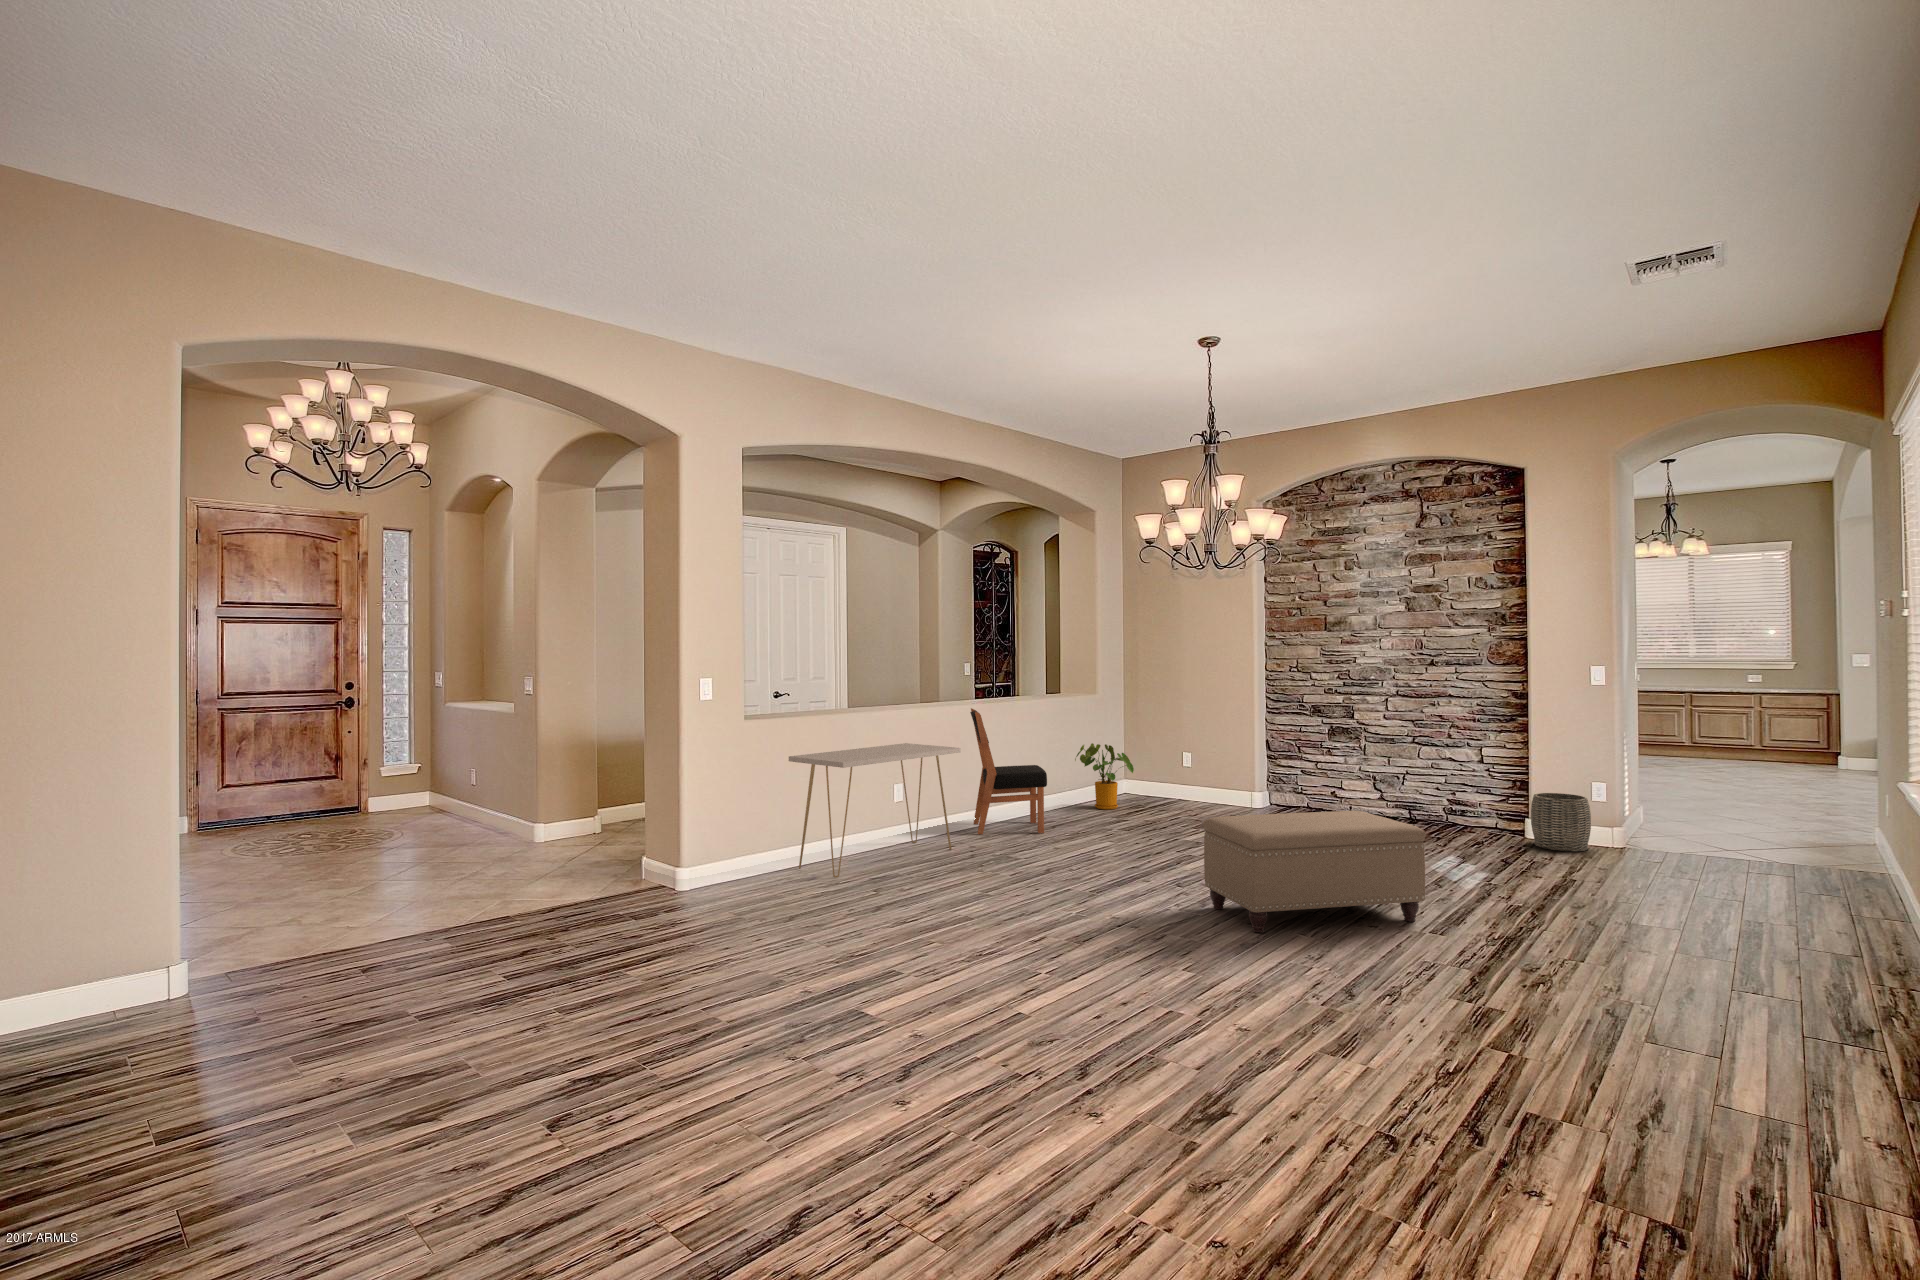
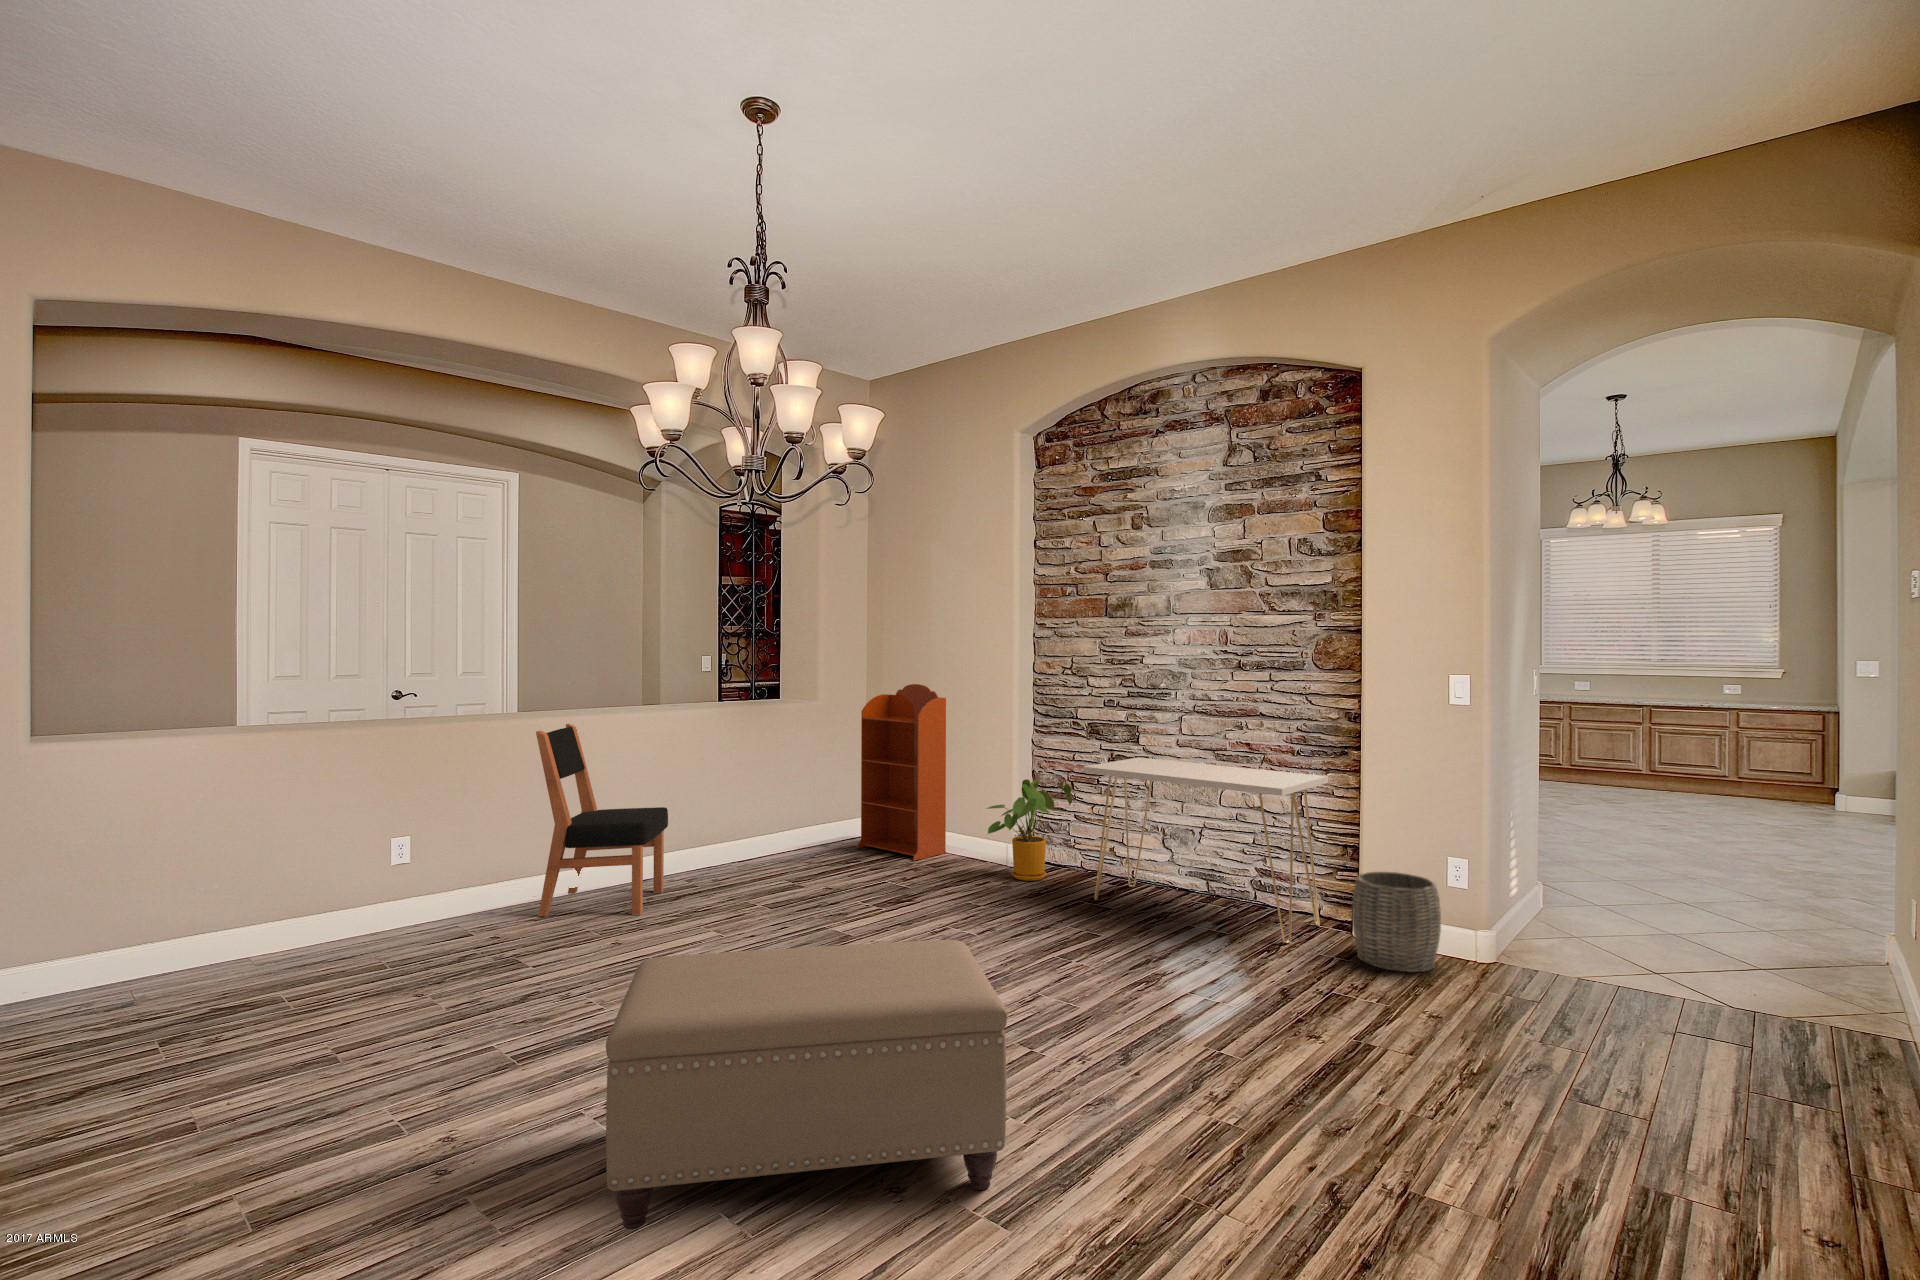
bookcase: none [1130,680,1198,806] -> present [857,684,946,861]
console table: present [789,743,961,878] -> present [1083,757,1328,943]
house plant: present [1075,743,1134,810] -> present [987,779,1072,881]

